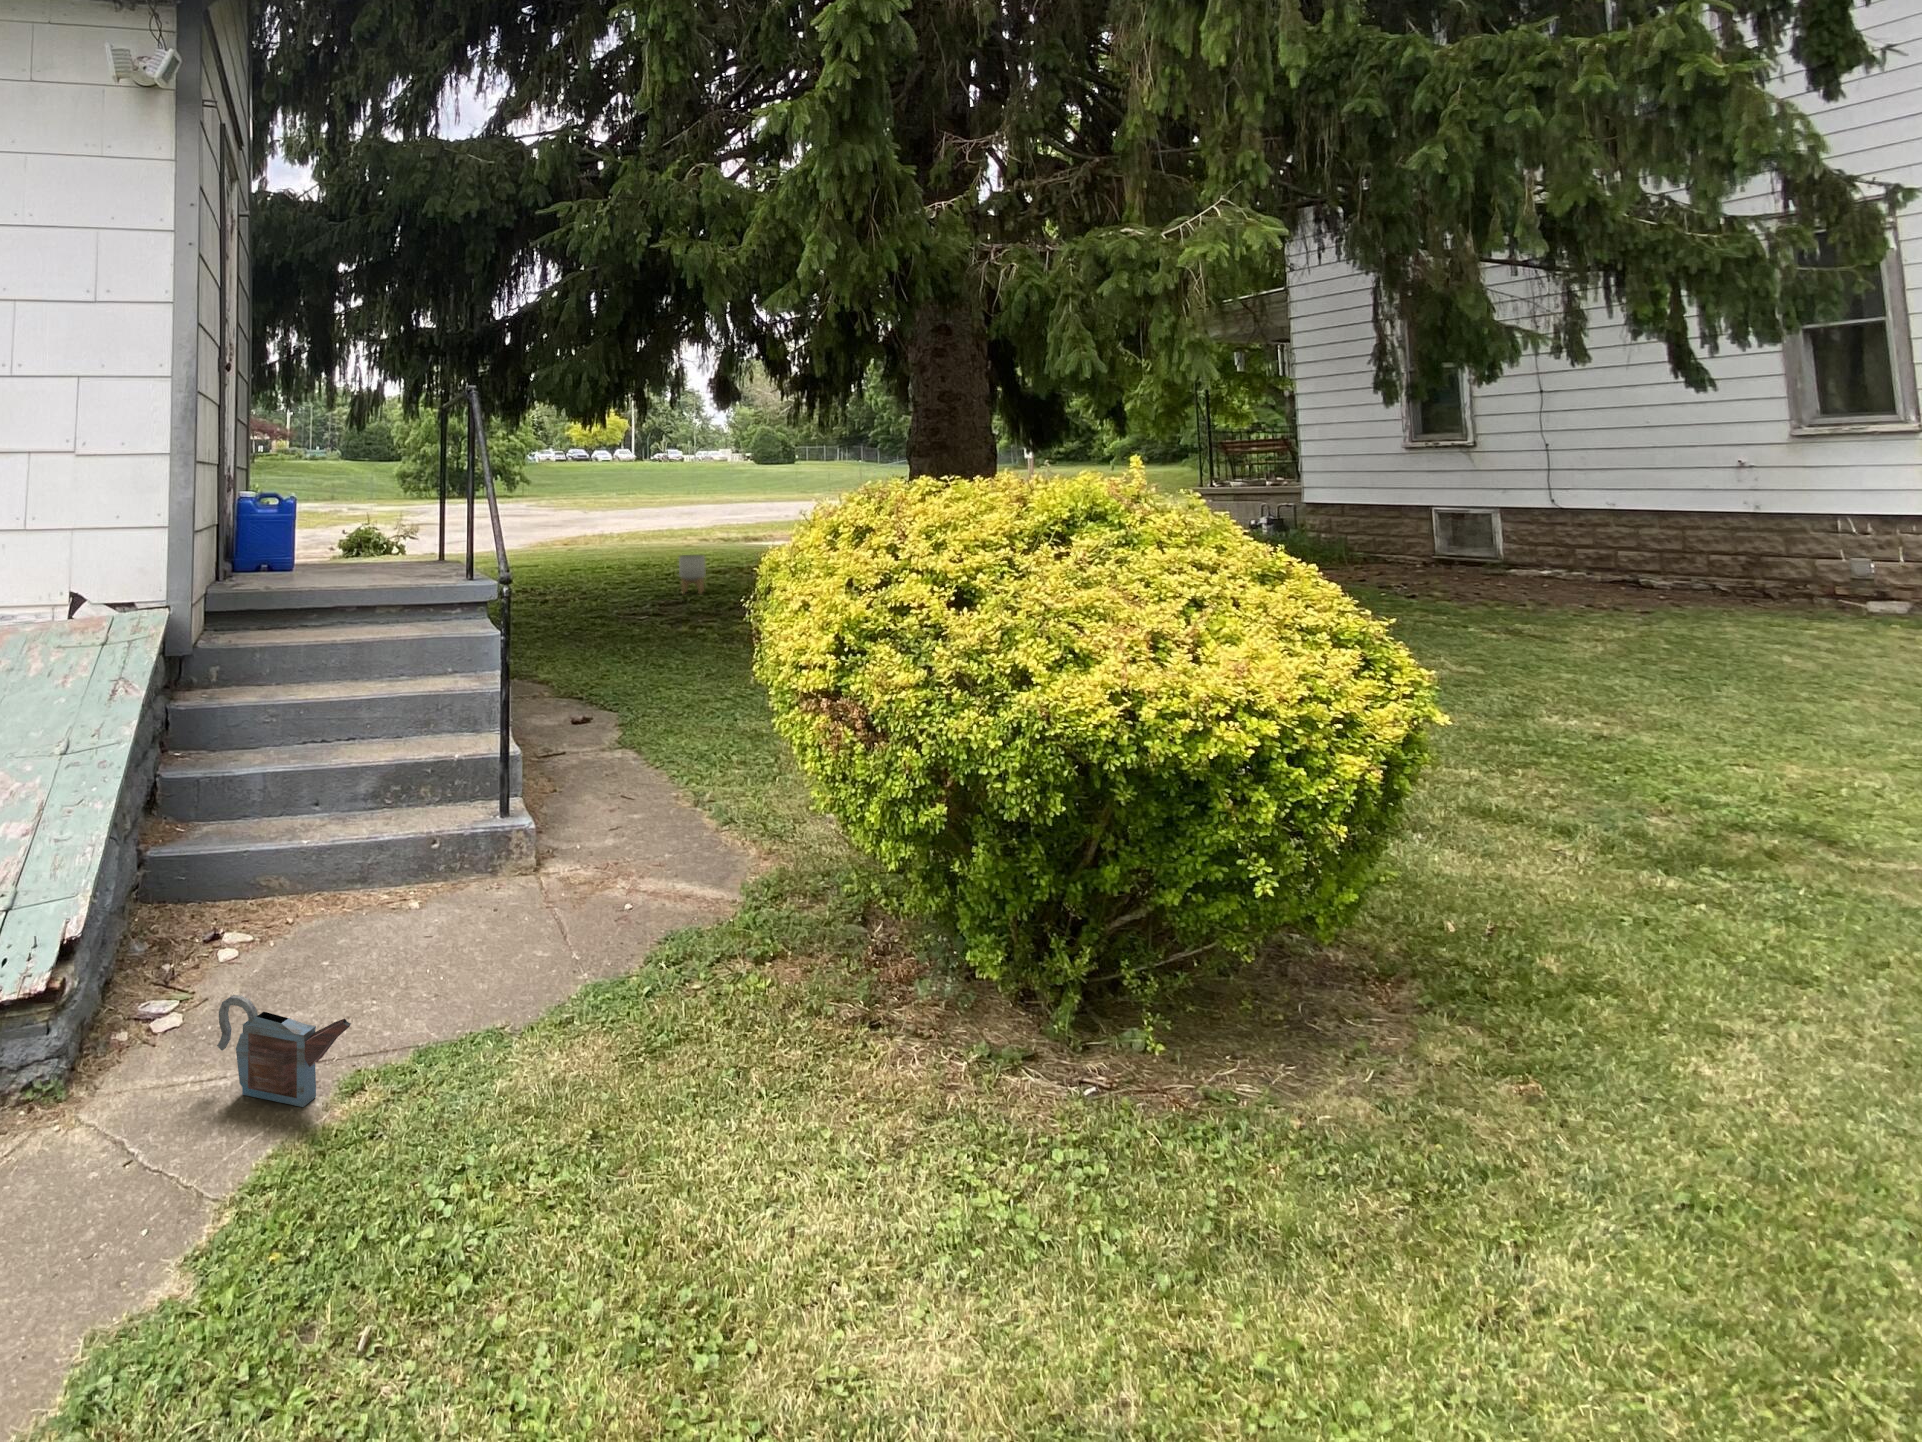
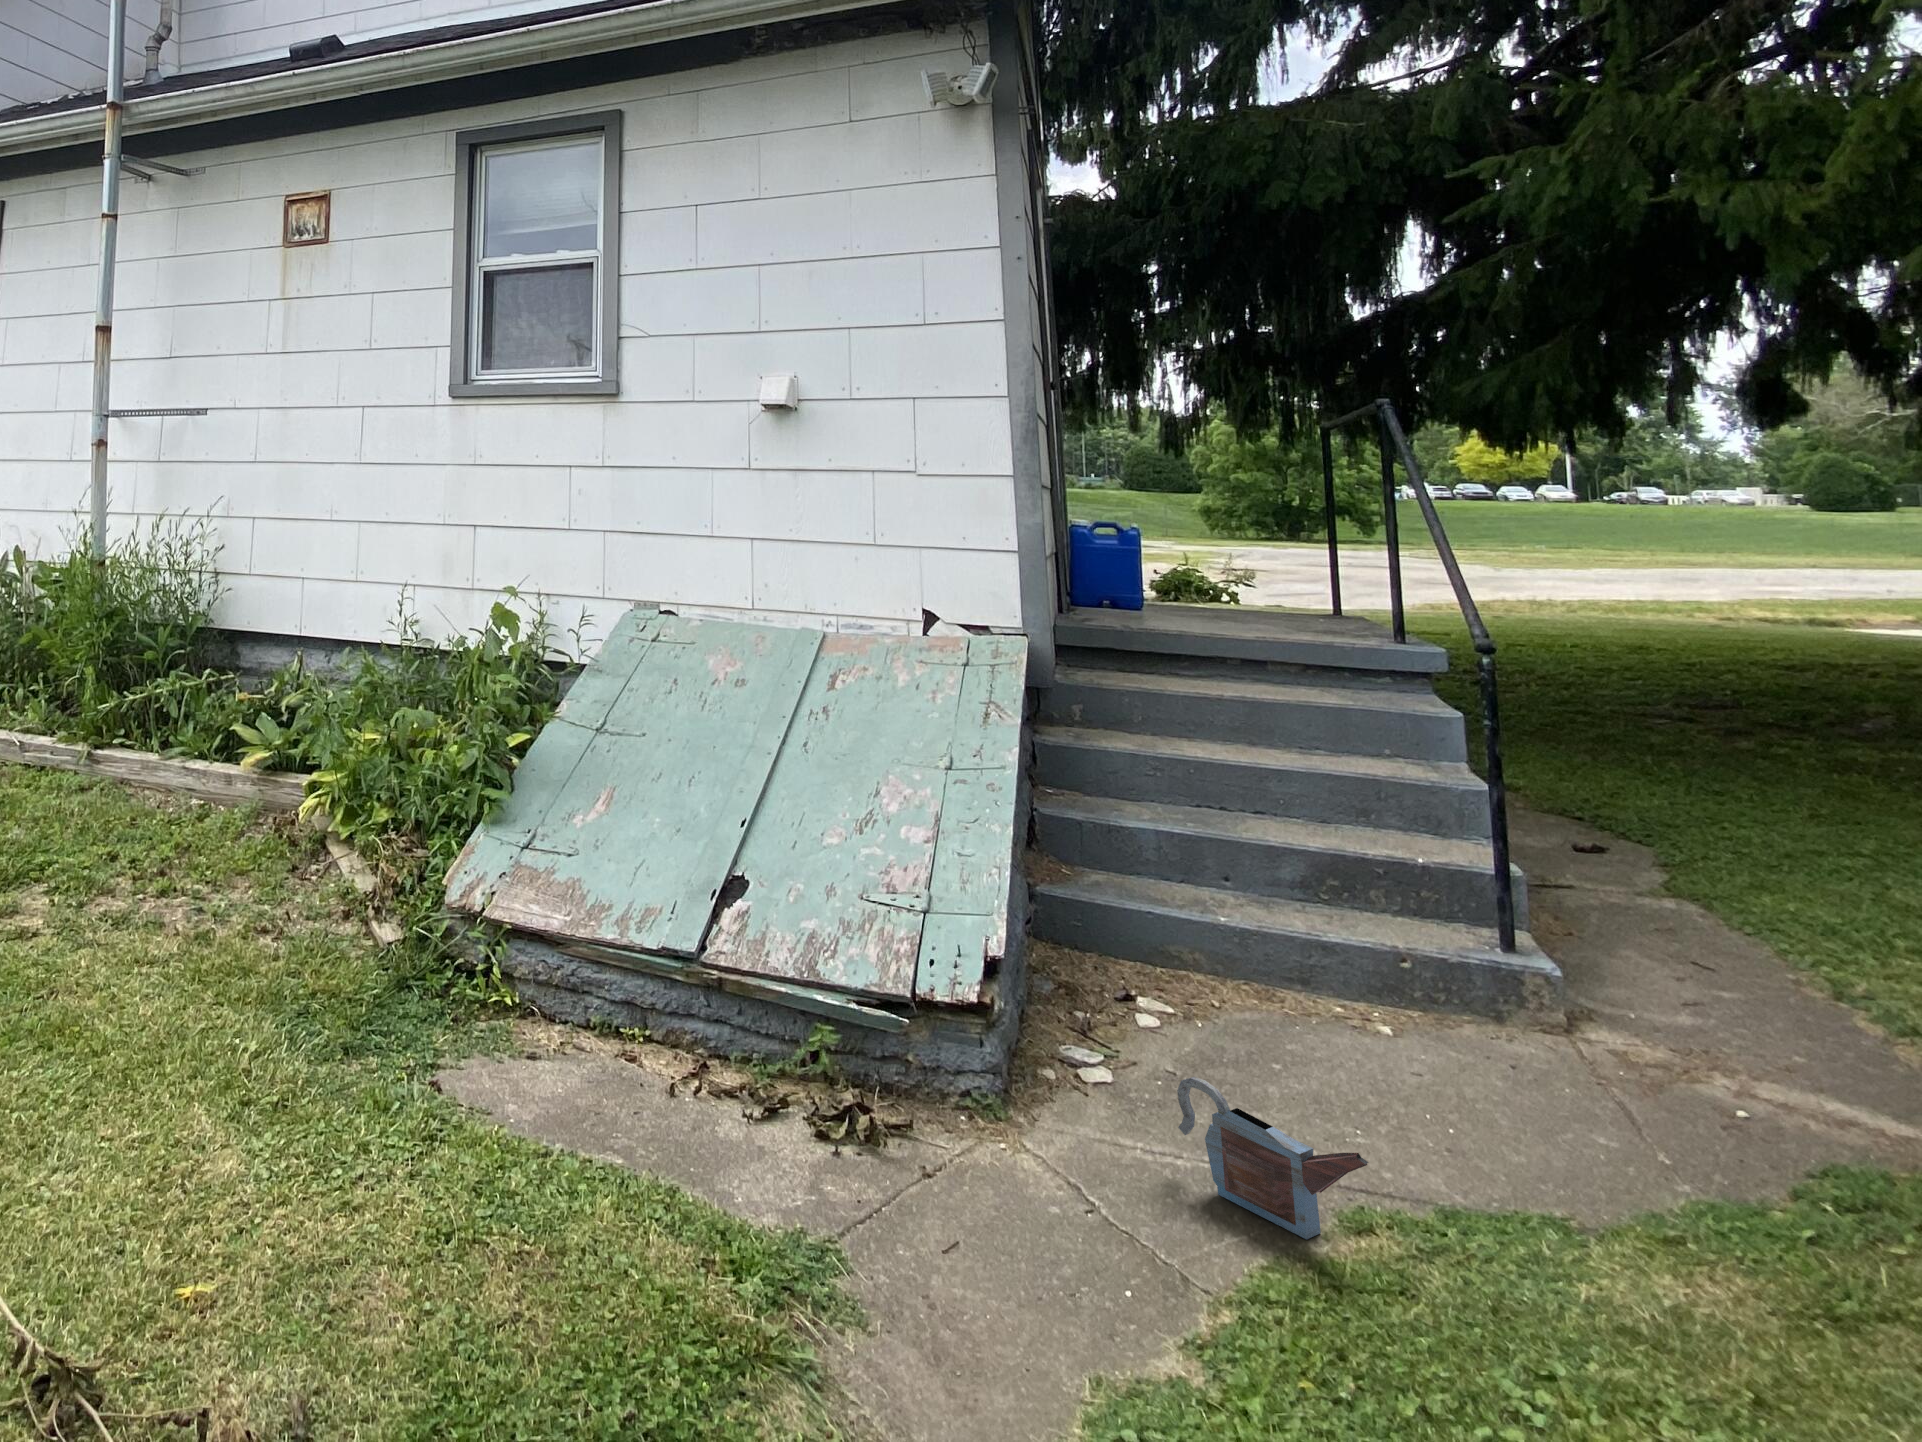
planter: present [679,555,706,594] -> none [1709,639,1768,699]

